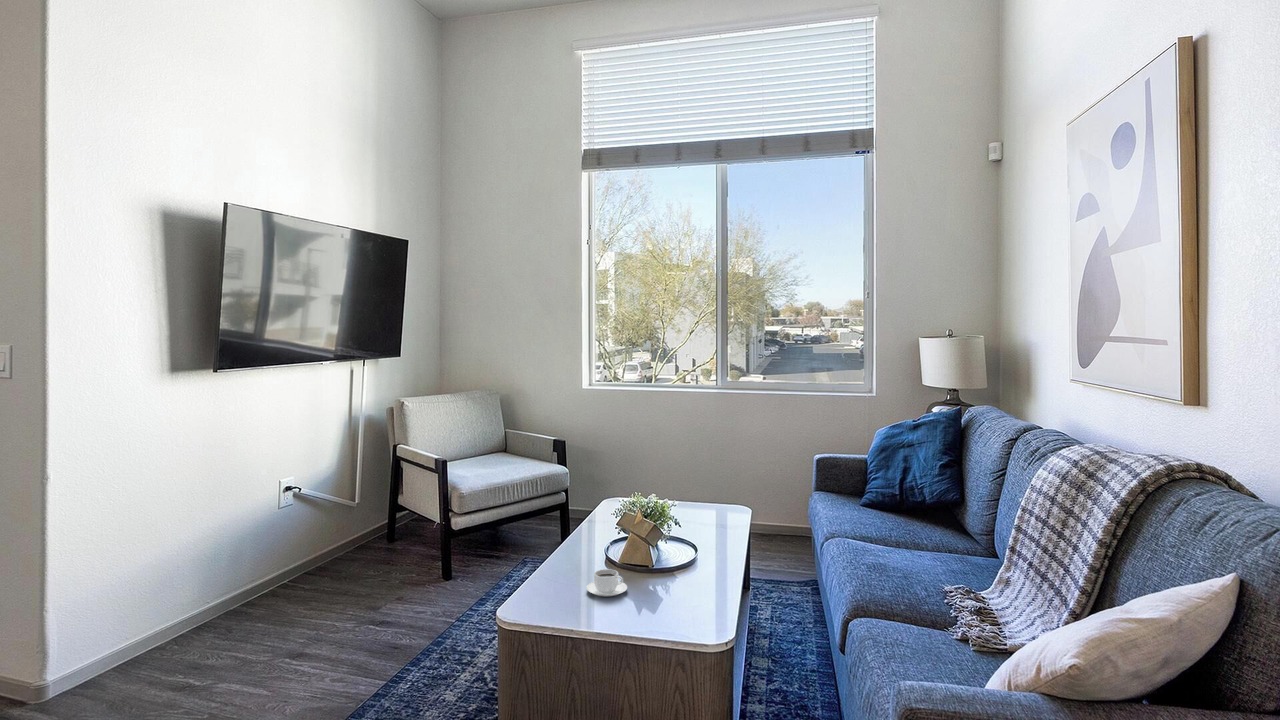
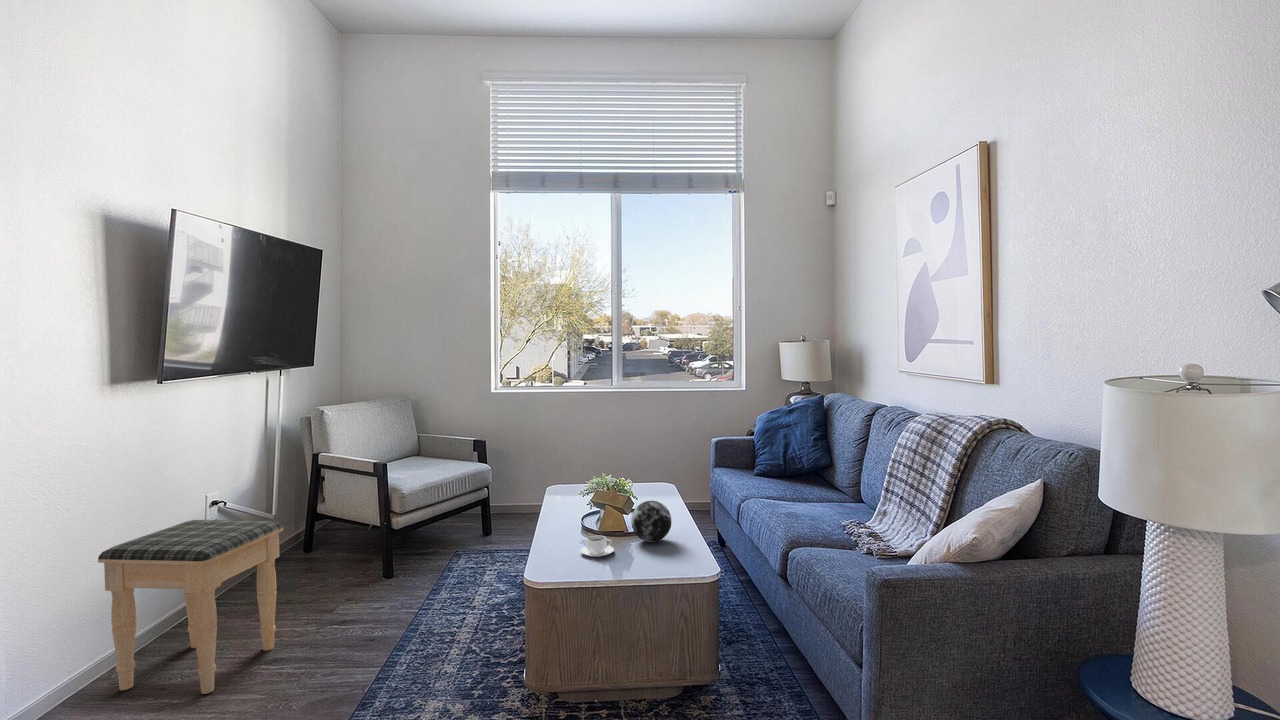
footstool: none [135,505,314,686] -> present [98,520,283,694]
decorative orb: none [656,533,706,584] -> present [631,501,672,542]

